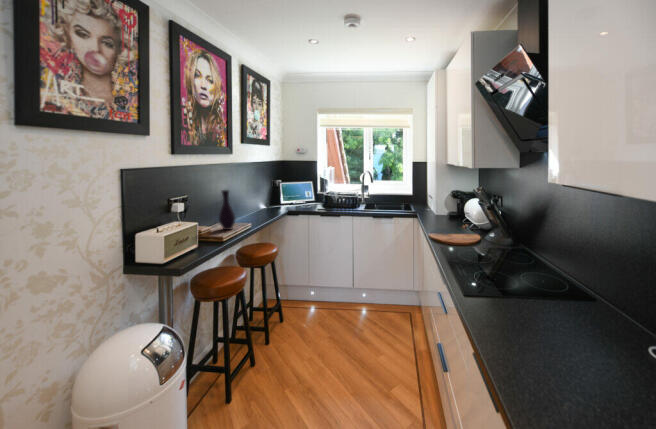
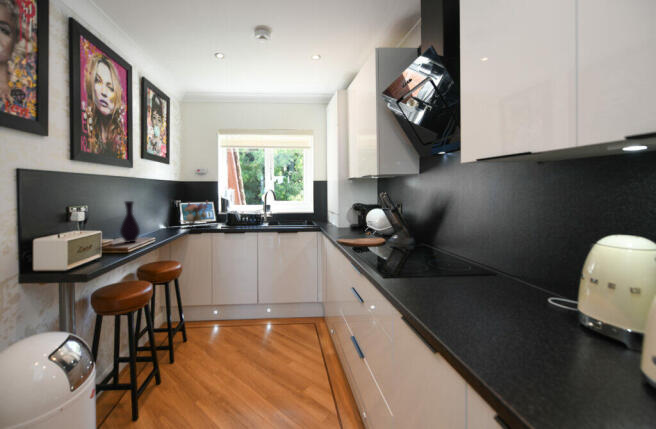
flower arrangement: none [279,181,312,209] -> present [180,201,211,226]

